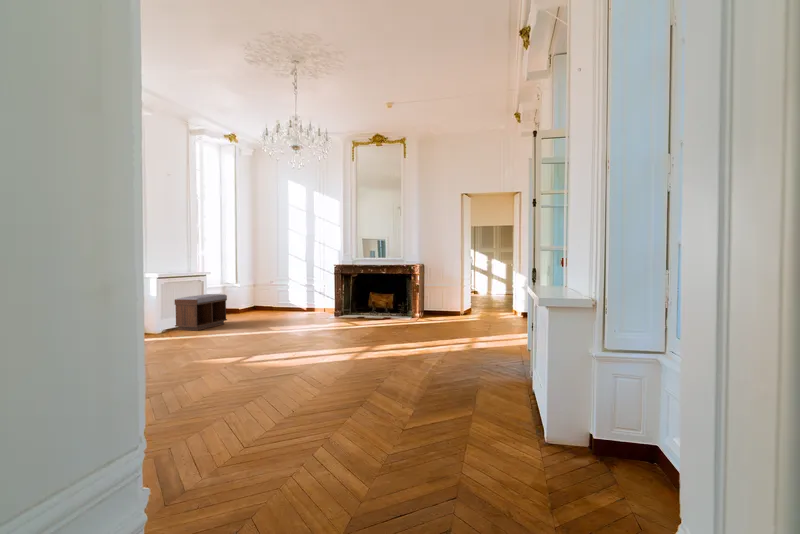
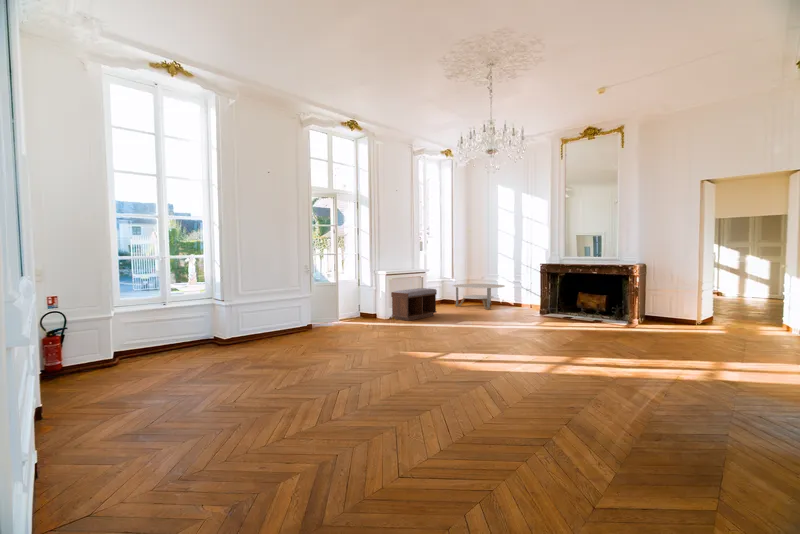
round table: none [239,289,297,315] -> present [453,284,504,310]

